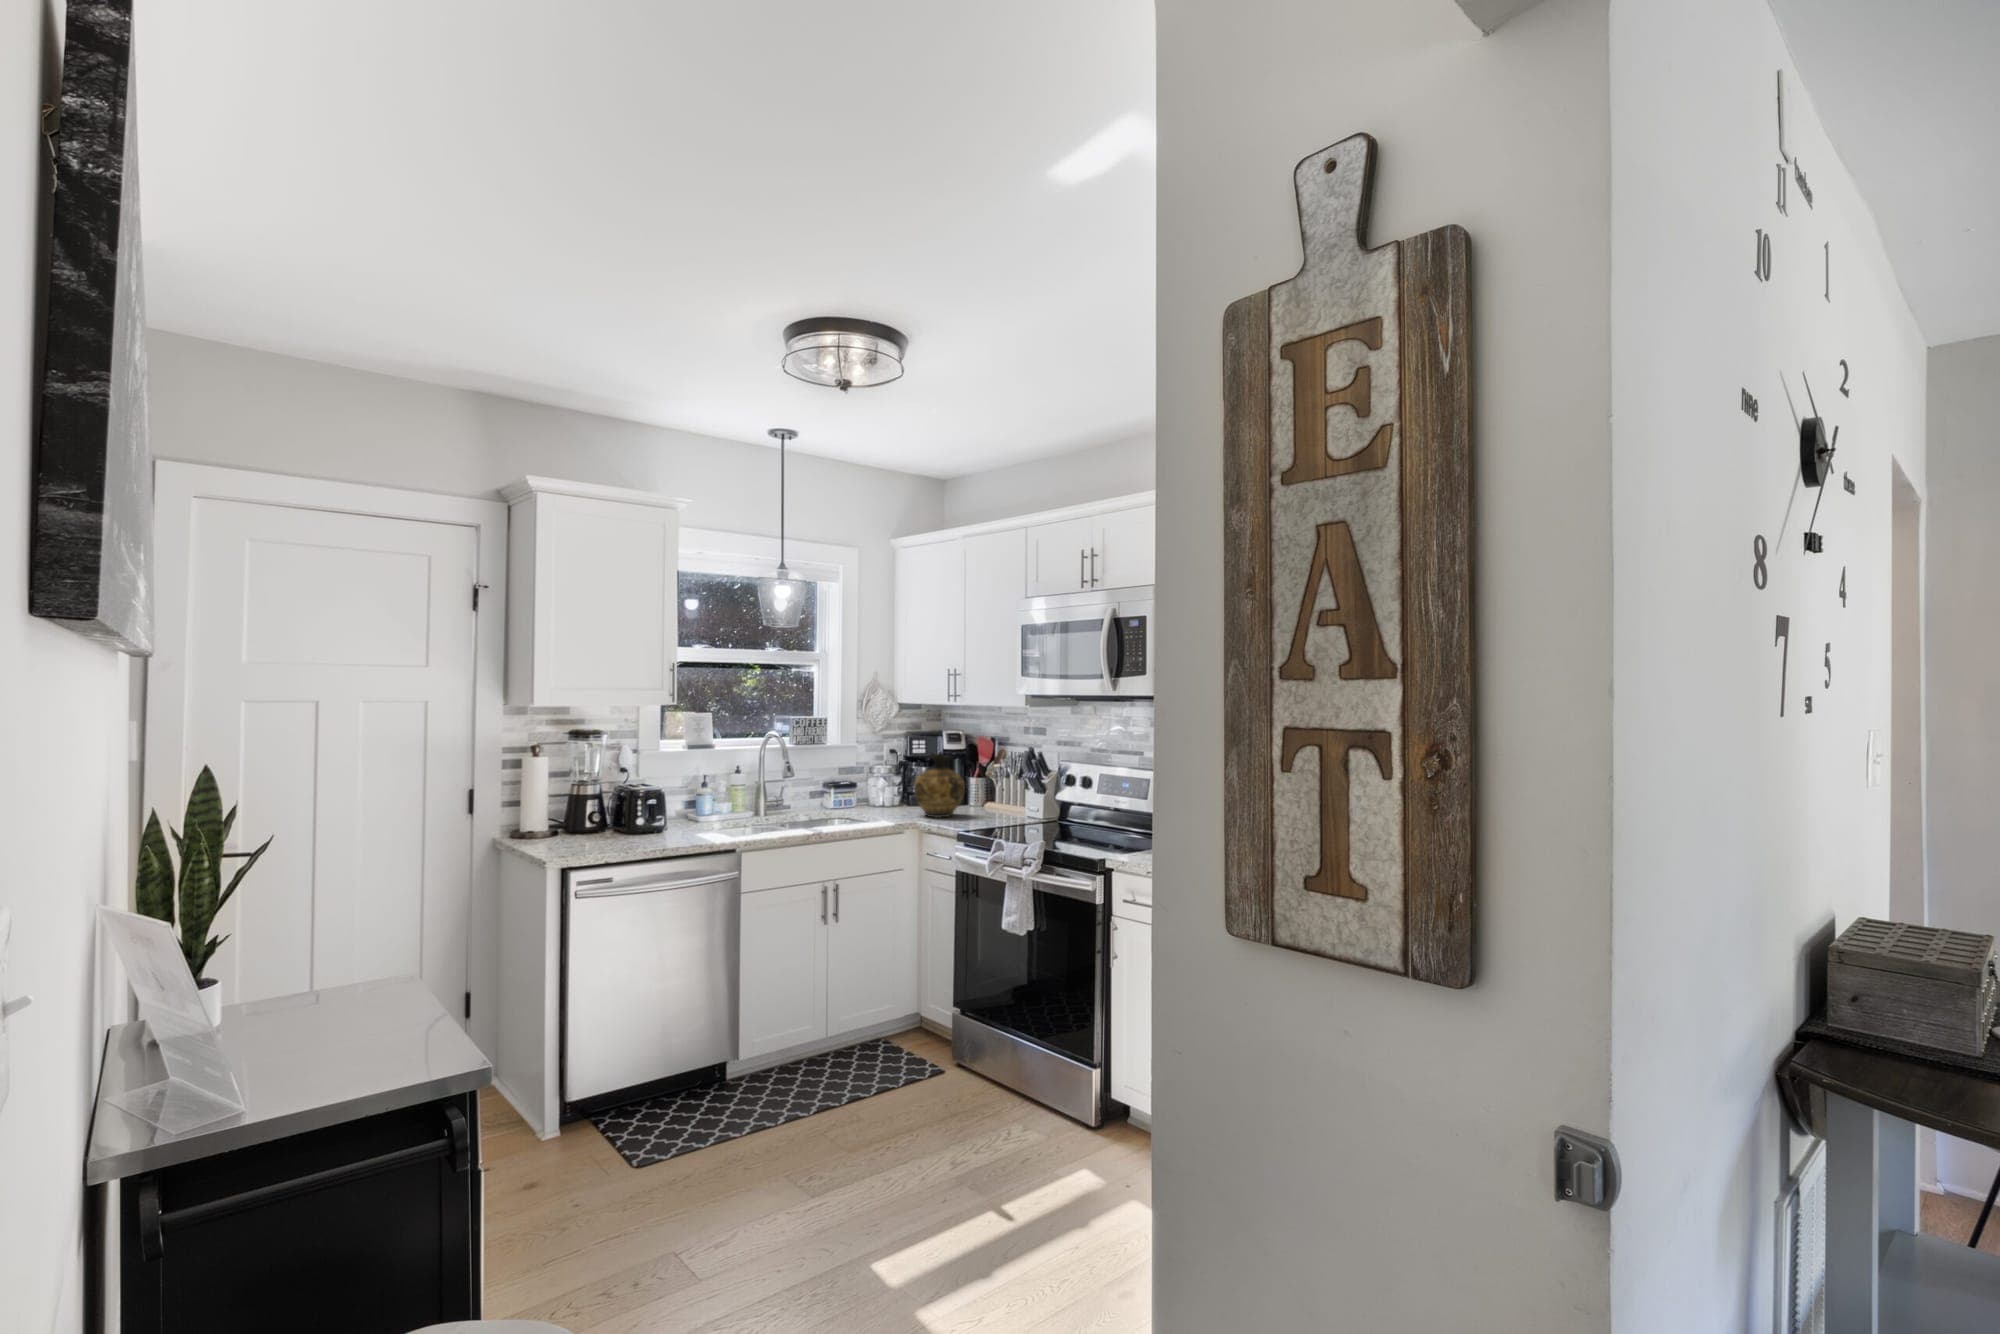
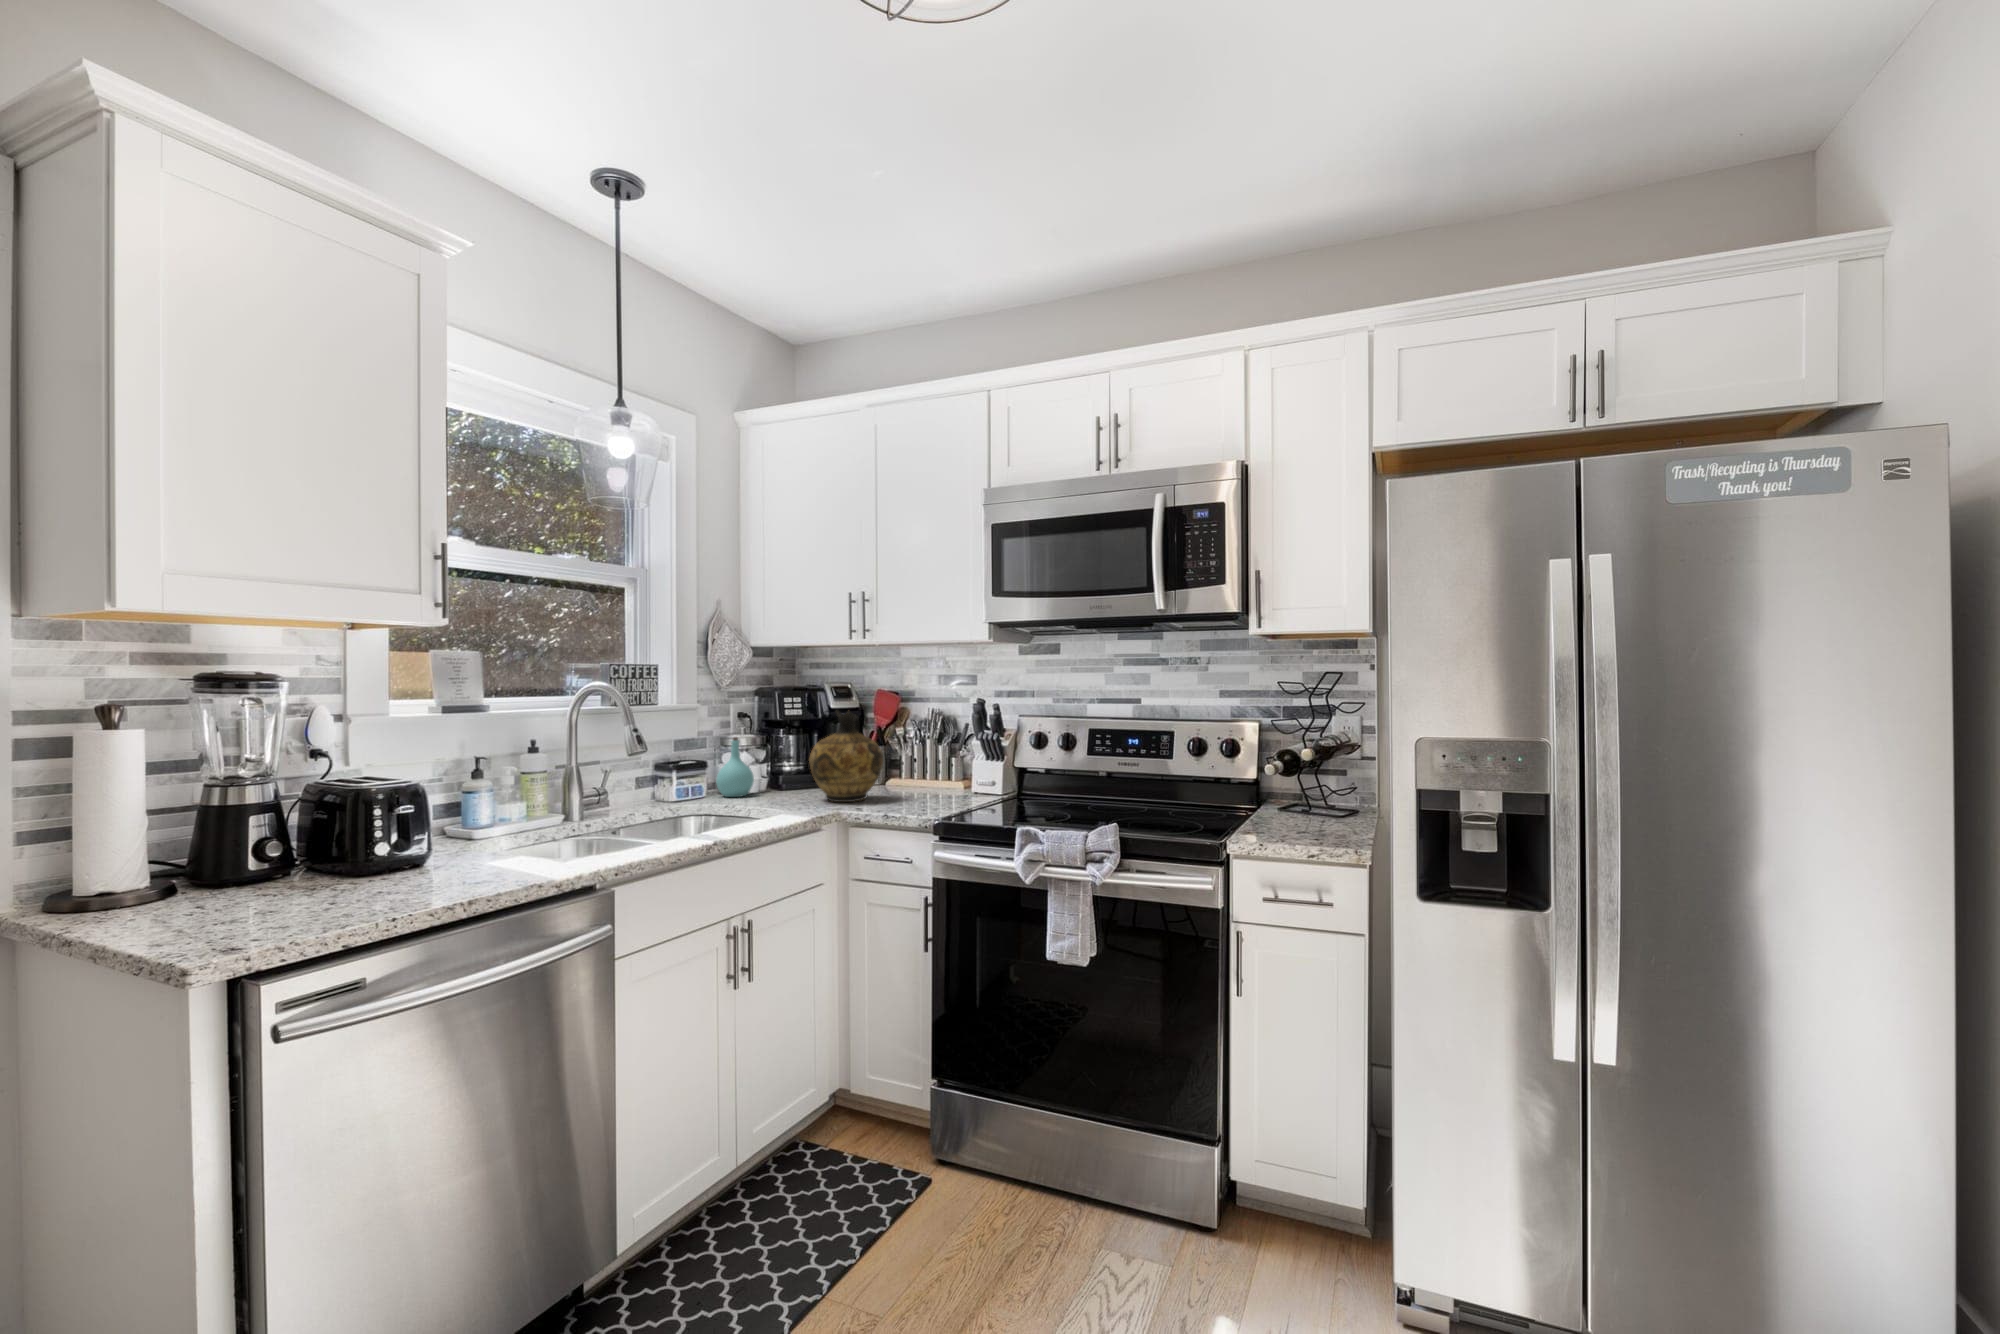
bottle: none [864,768,890,809] -> present [716,737,754,797]

